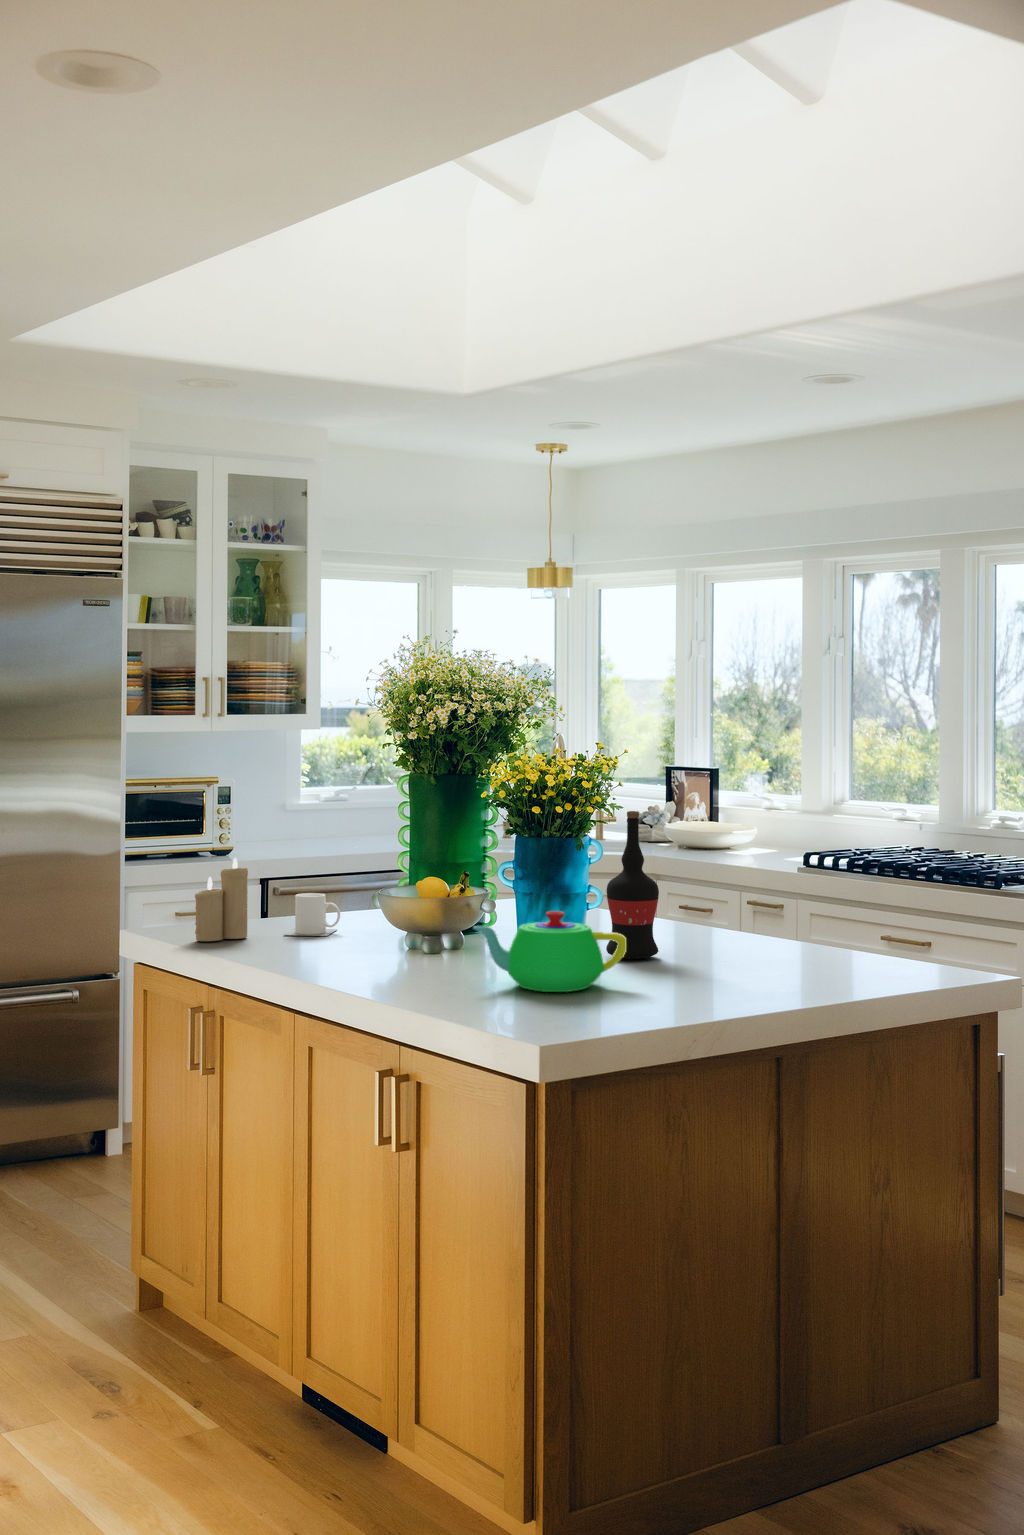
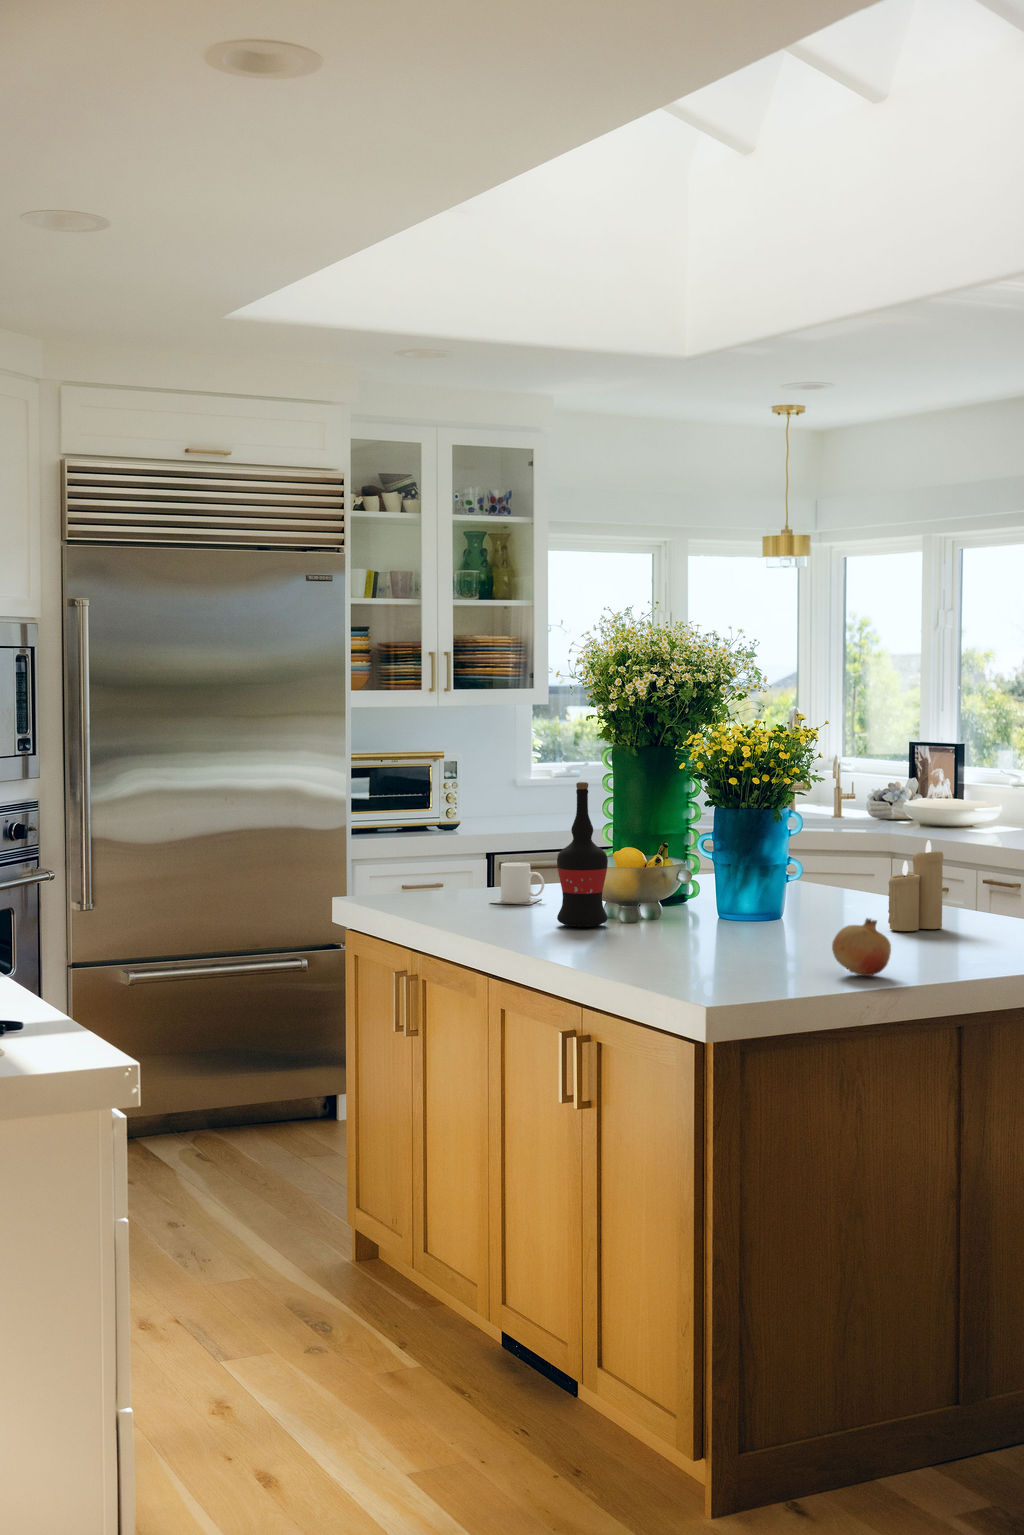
wine bottle: present [606,811,659,959] -> present [557,782,608,927]
candle: present [195,858,248,941] -> present [888,840,943,931]
teapot: present [474,911,626,992] -> none [660,880,812,960]
fruit: none [653,948,711,1008] -> present [832,918,891,976]

